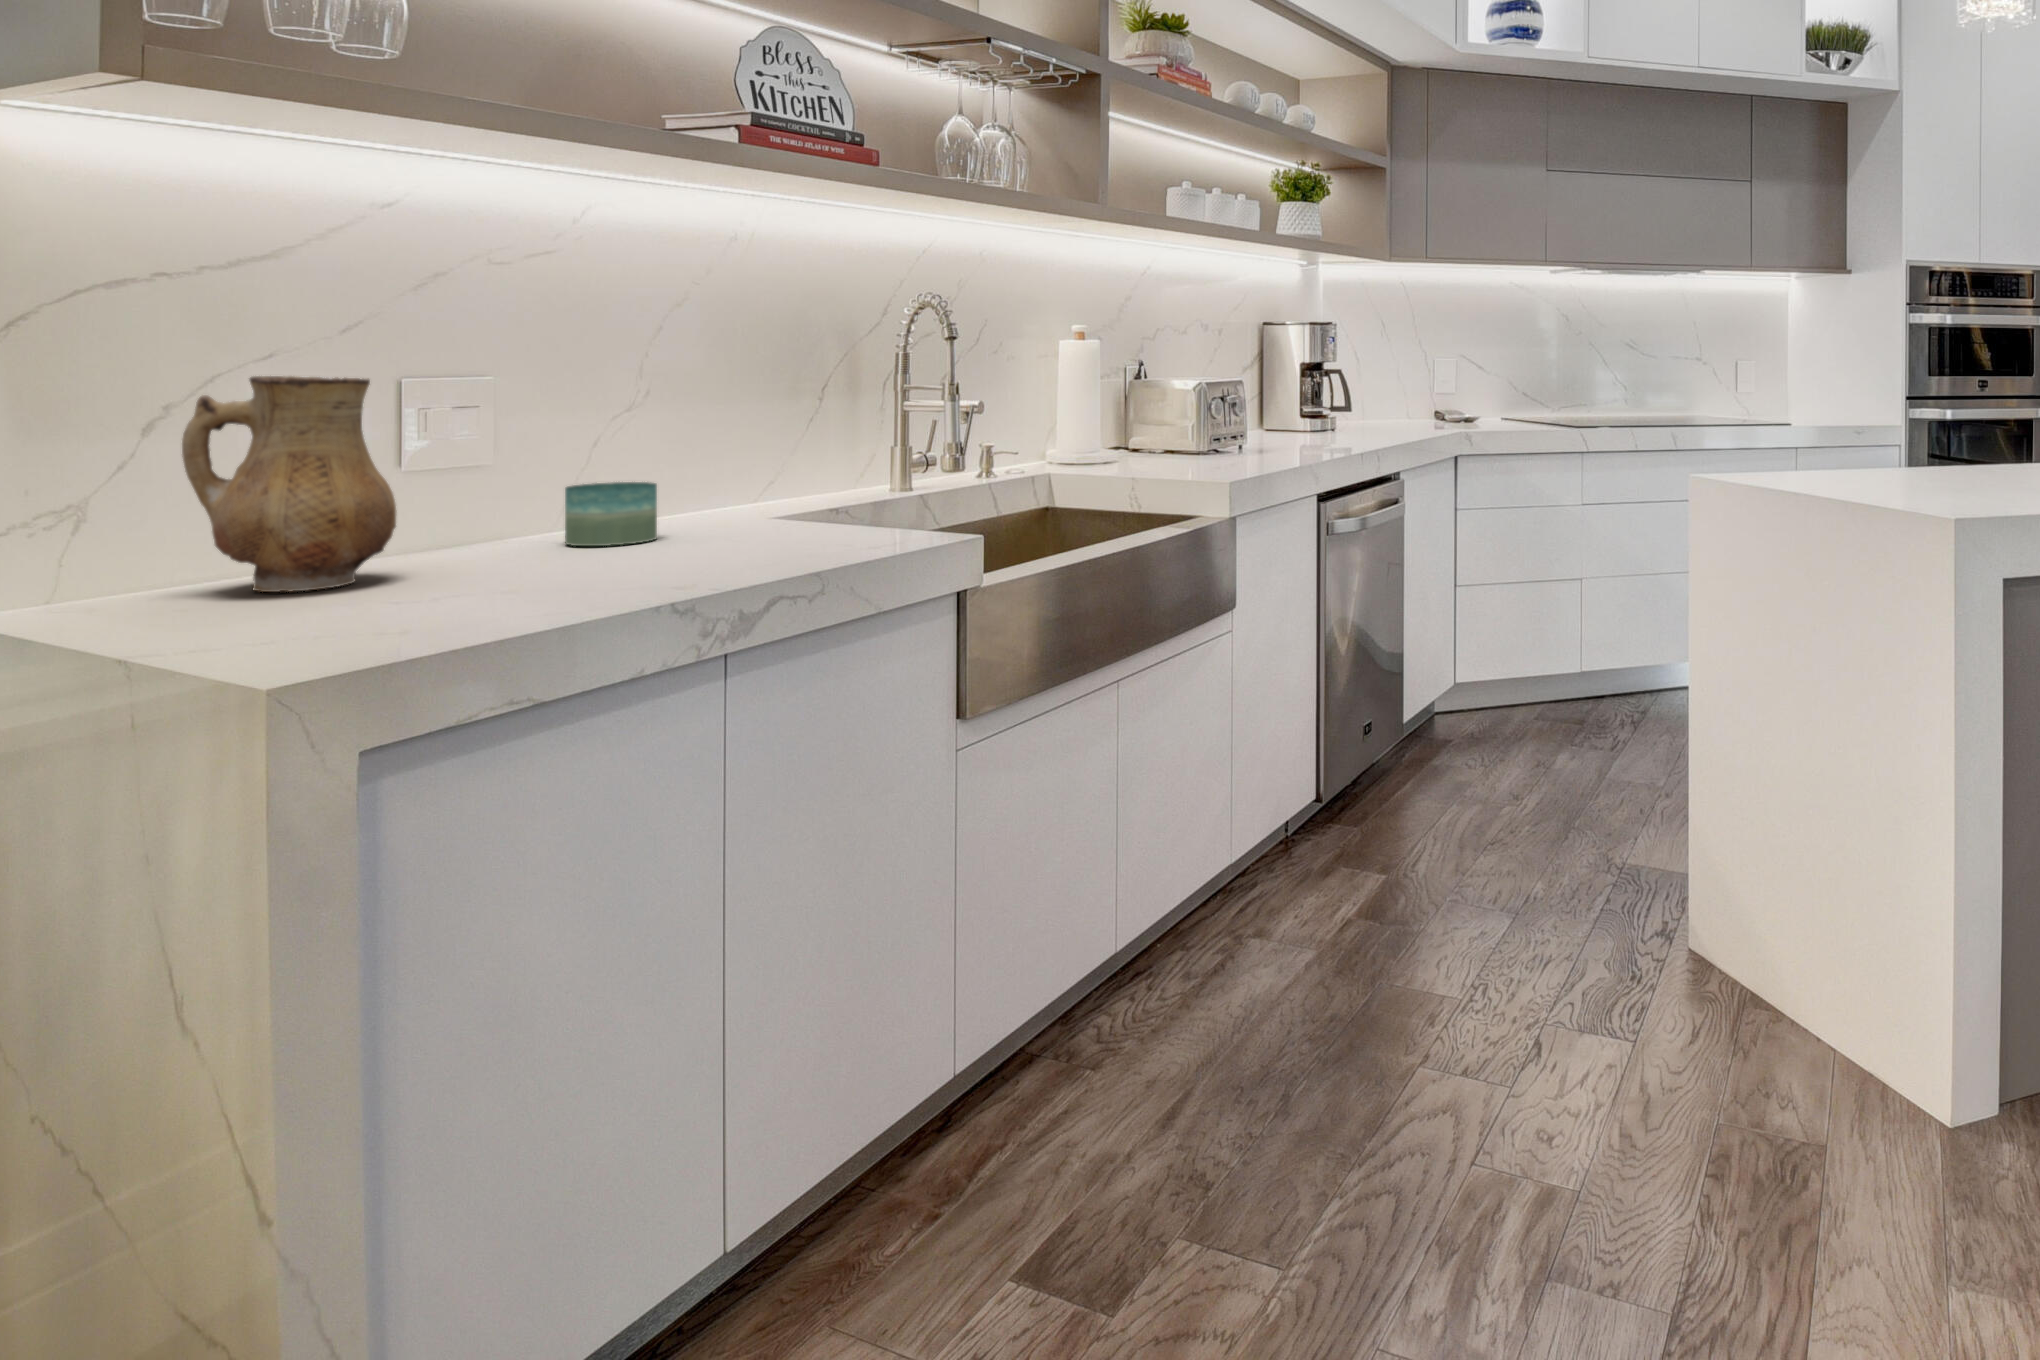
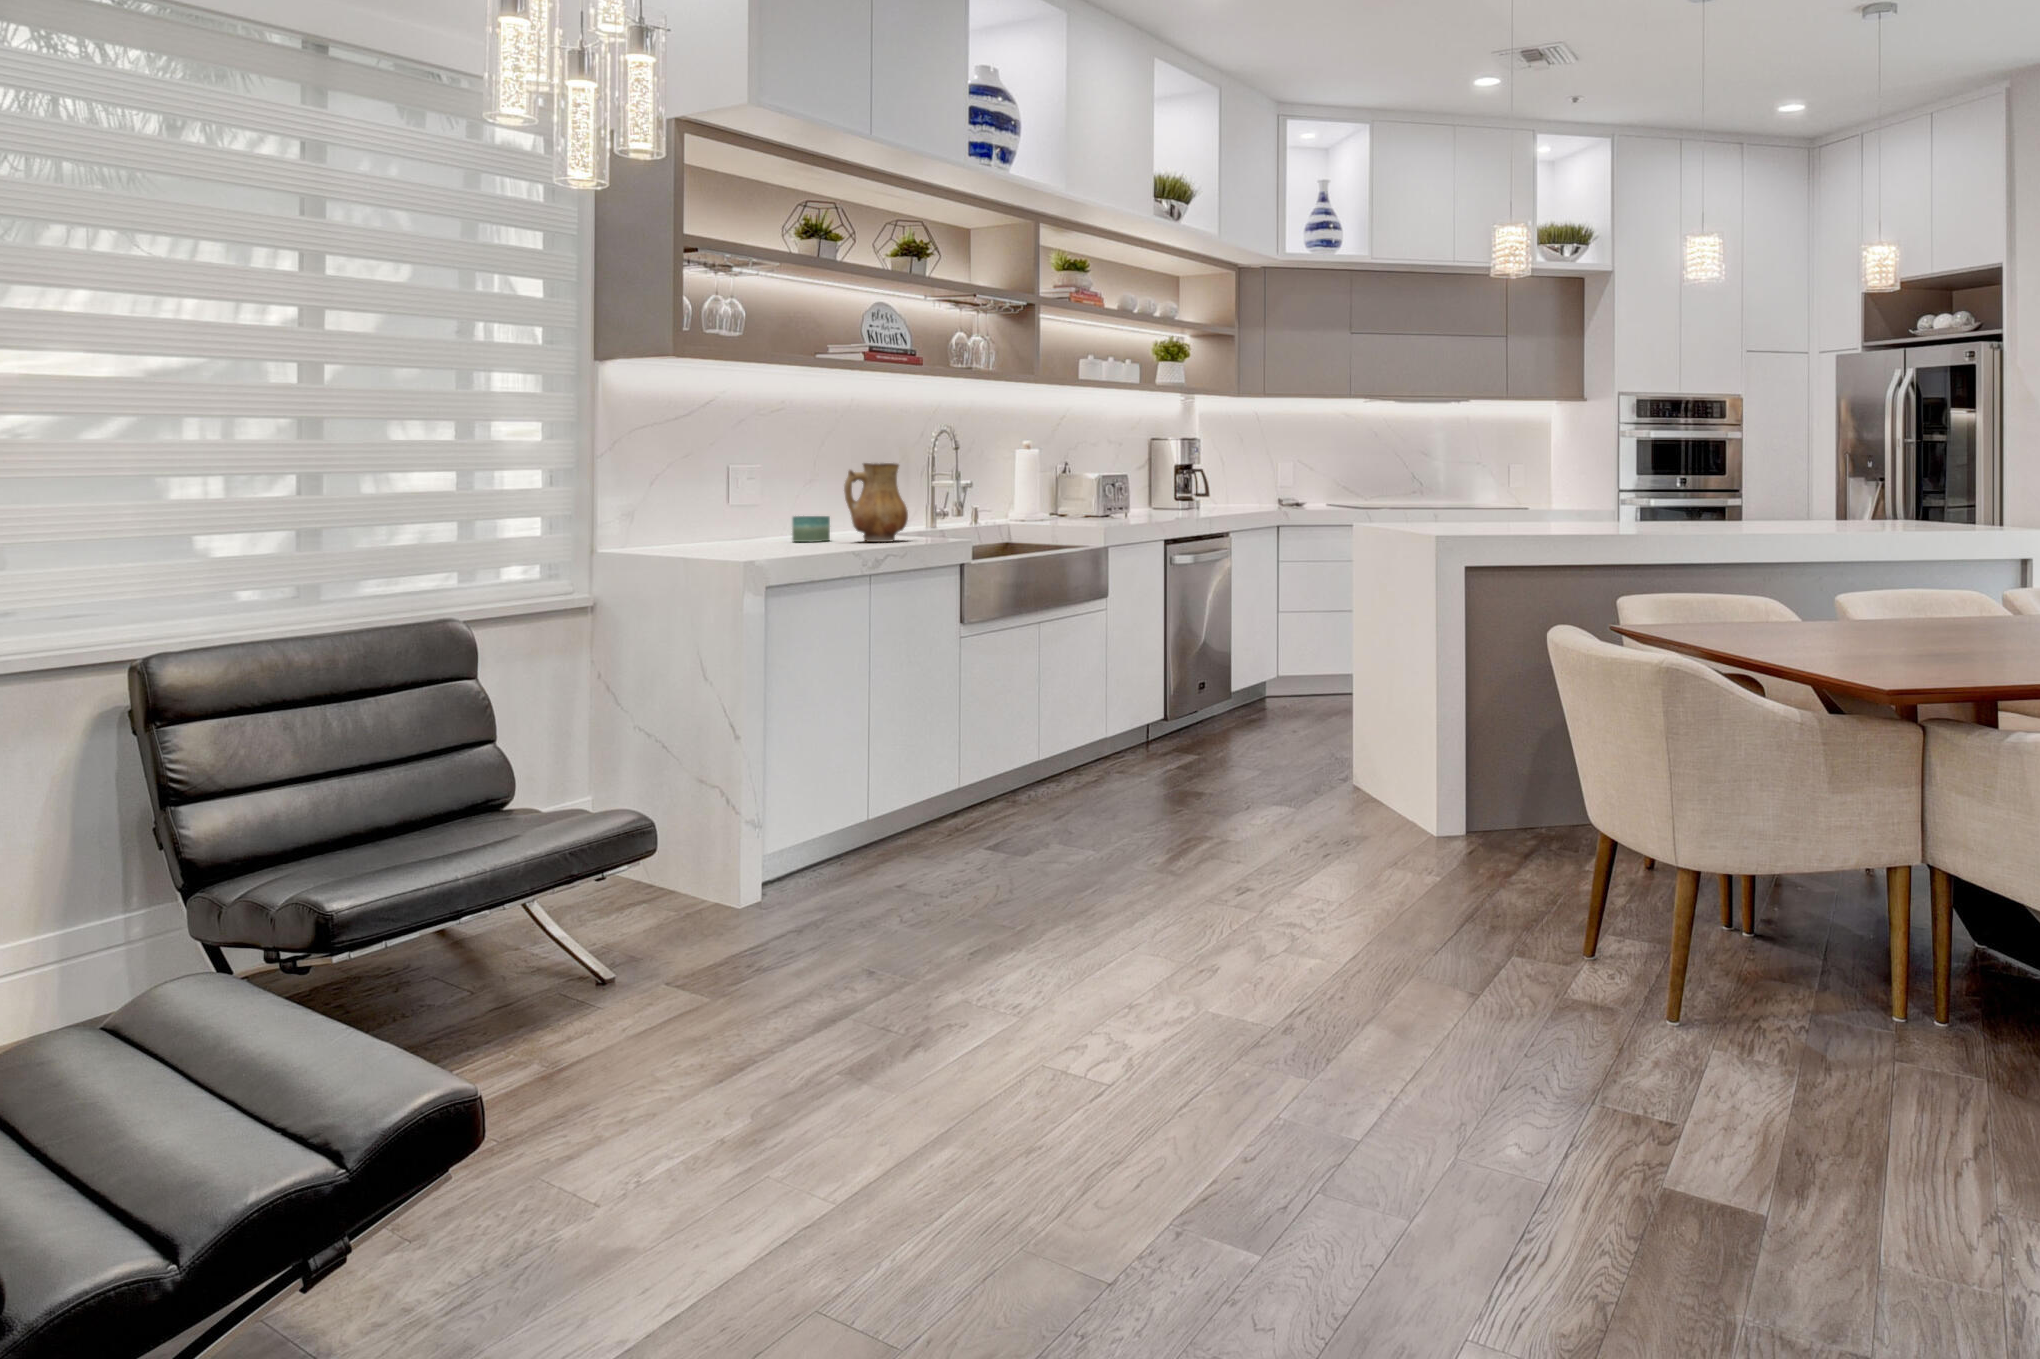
ceramic pitcher: present [182,376,396,592] -> present [844,463,908,542]

